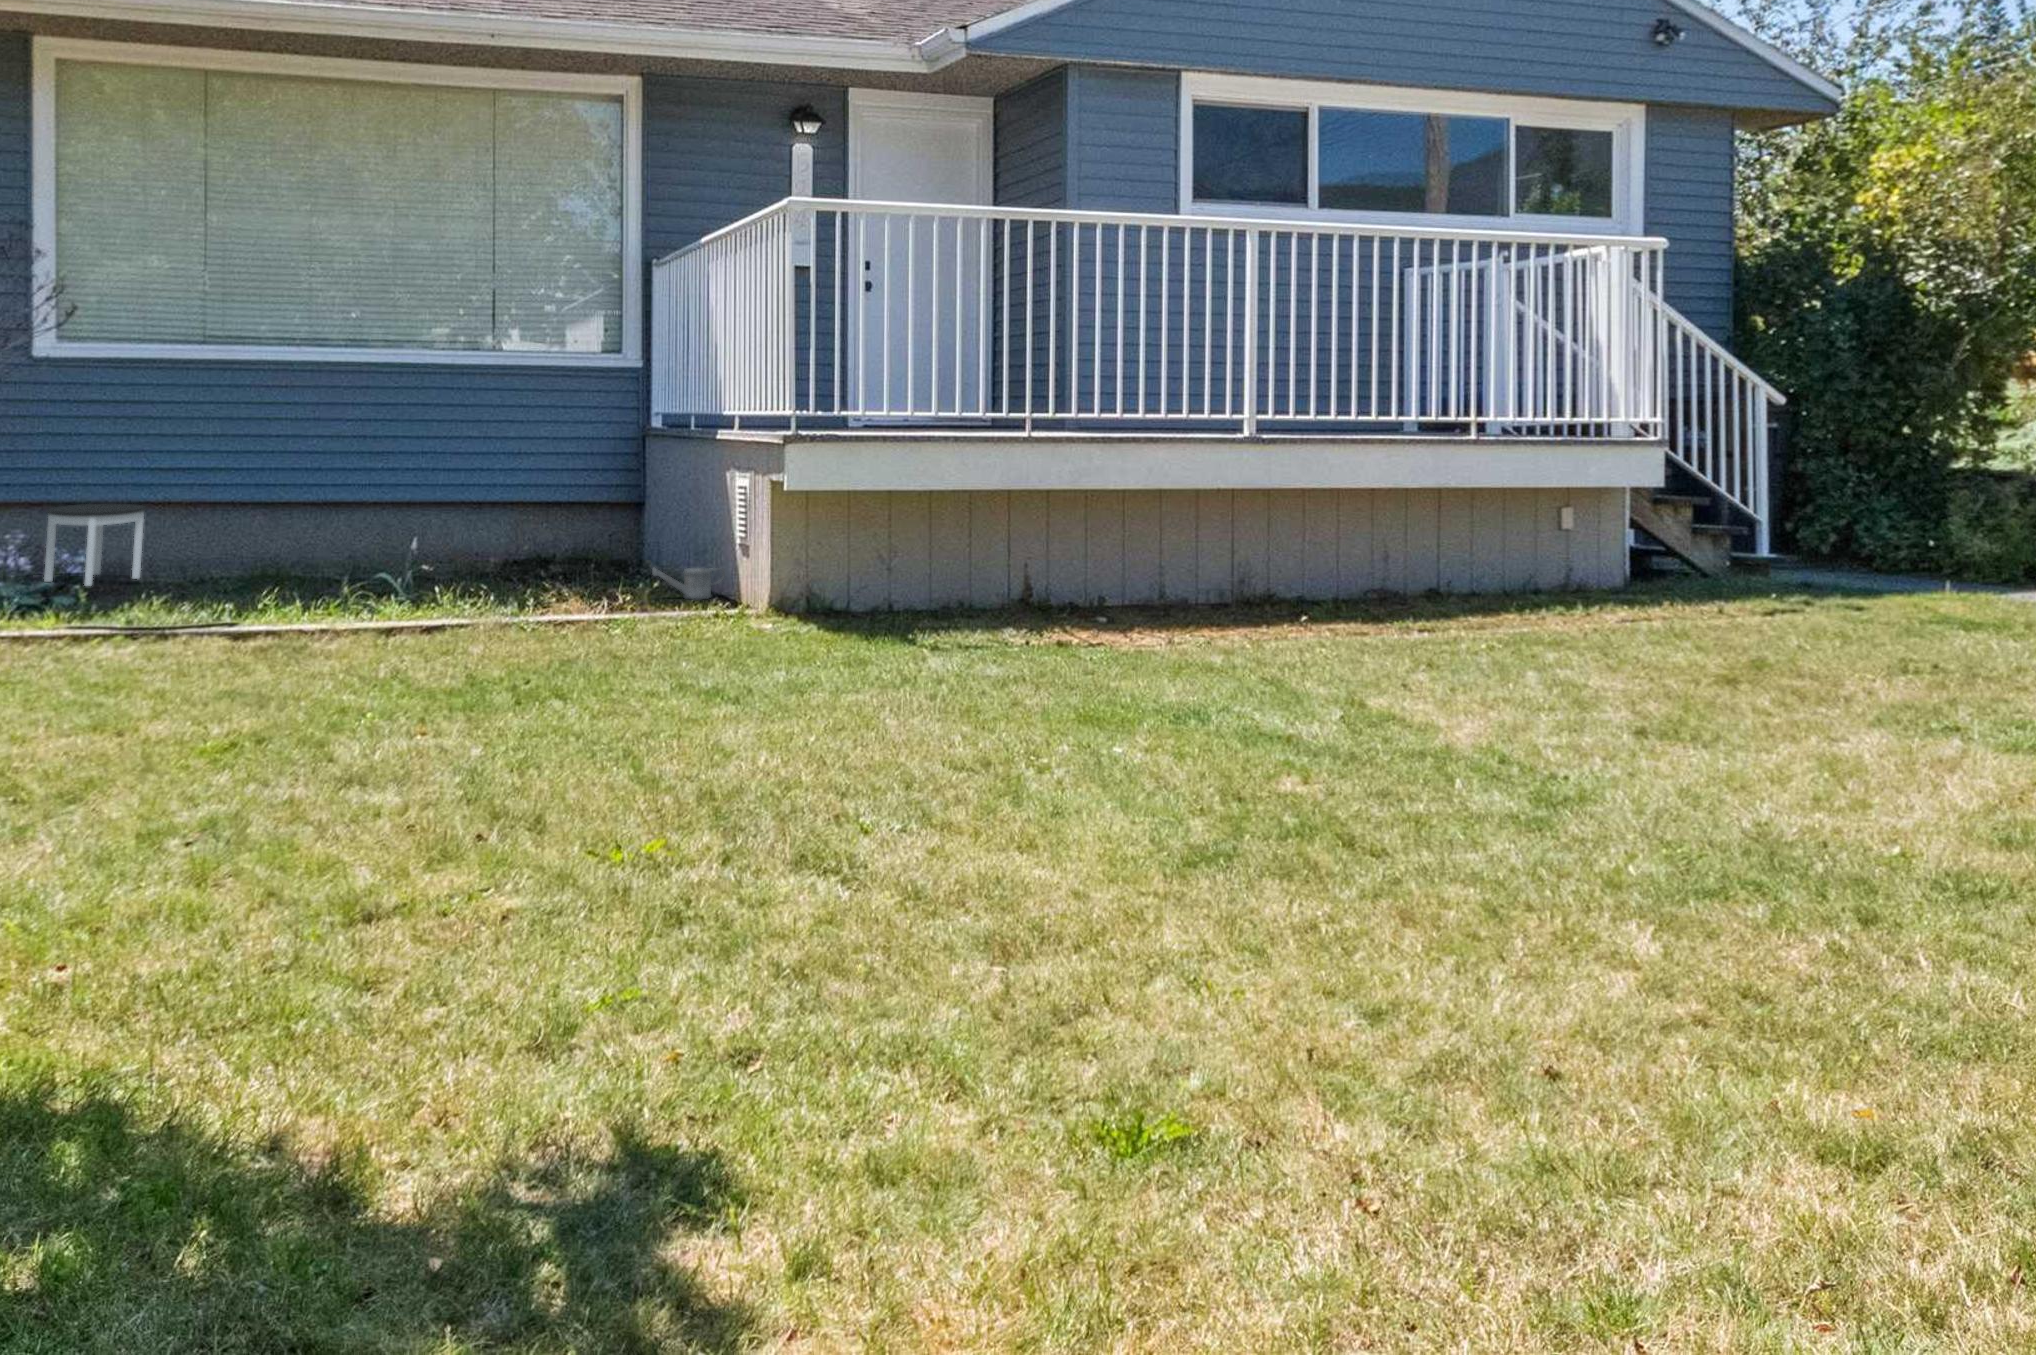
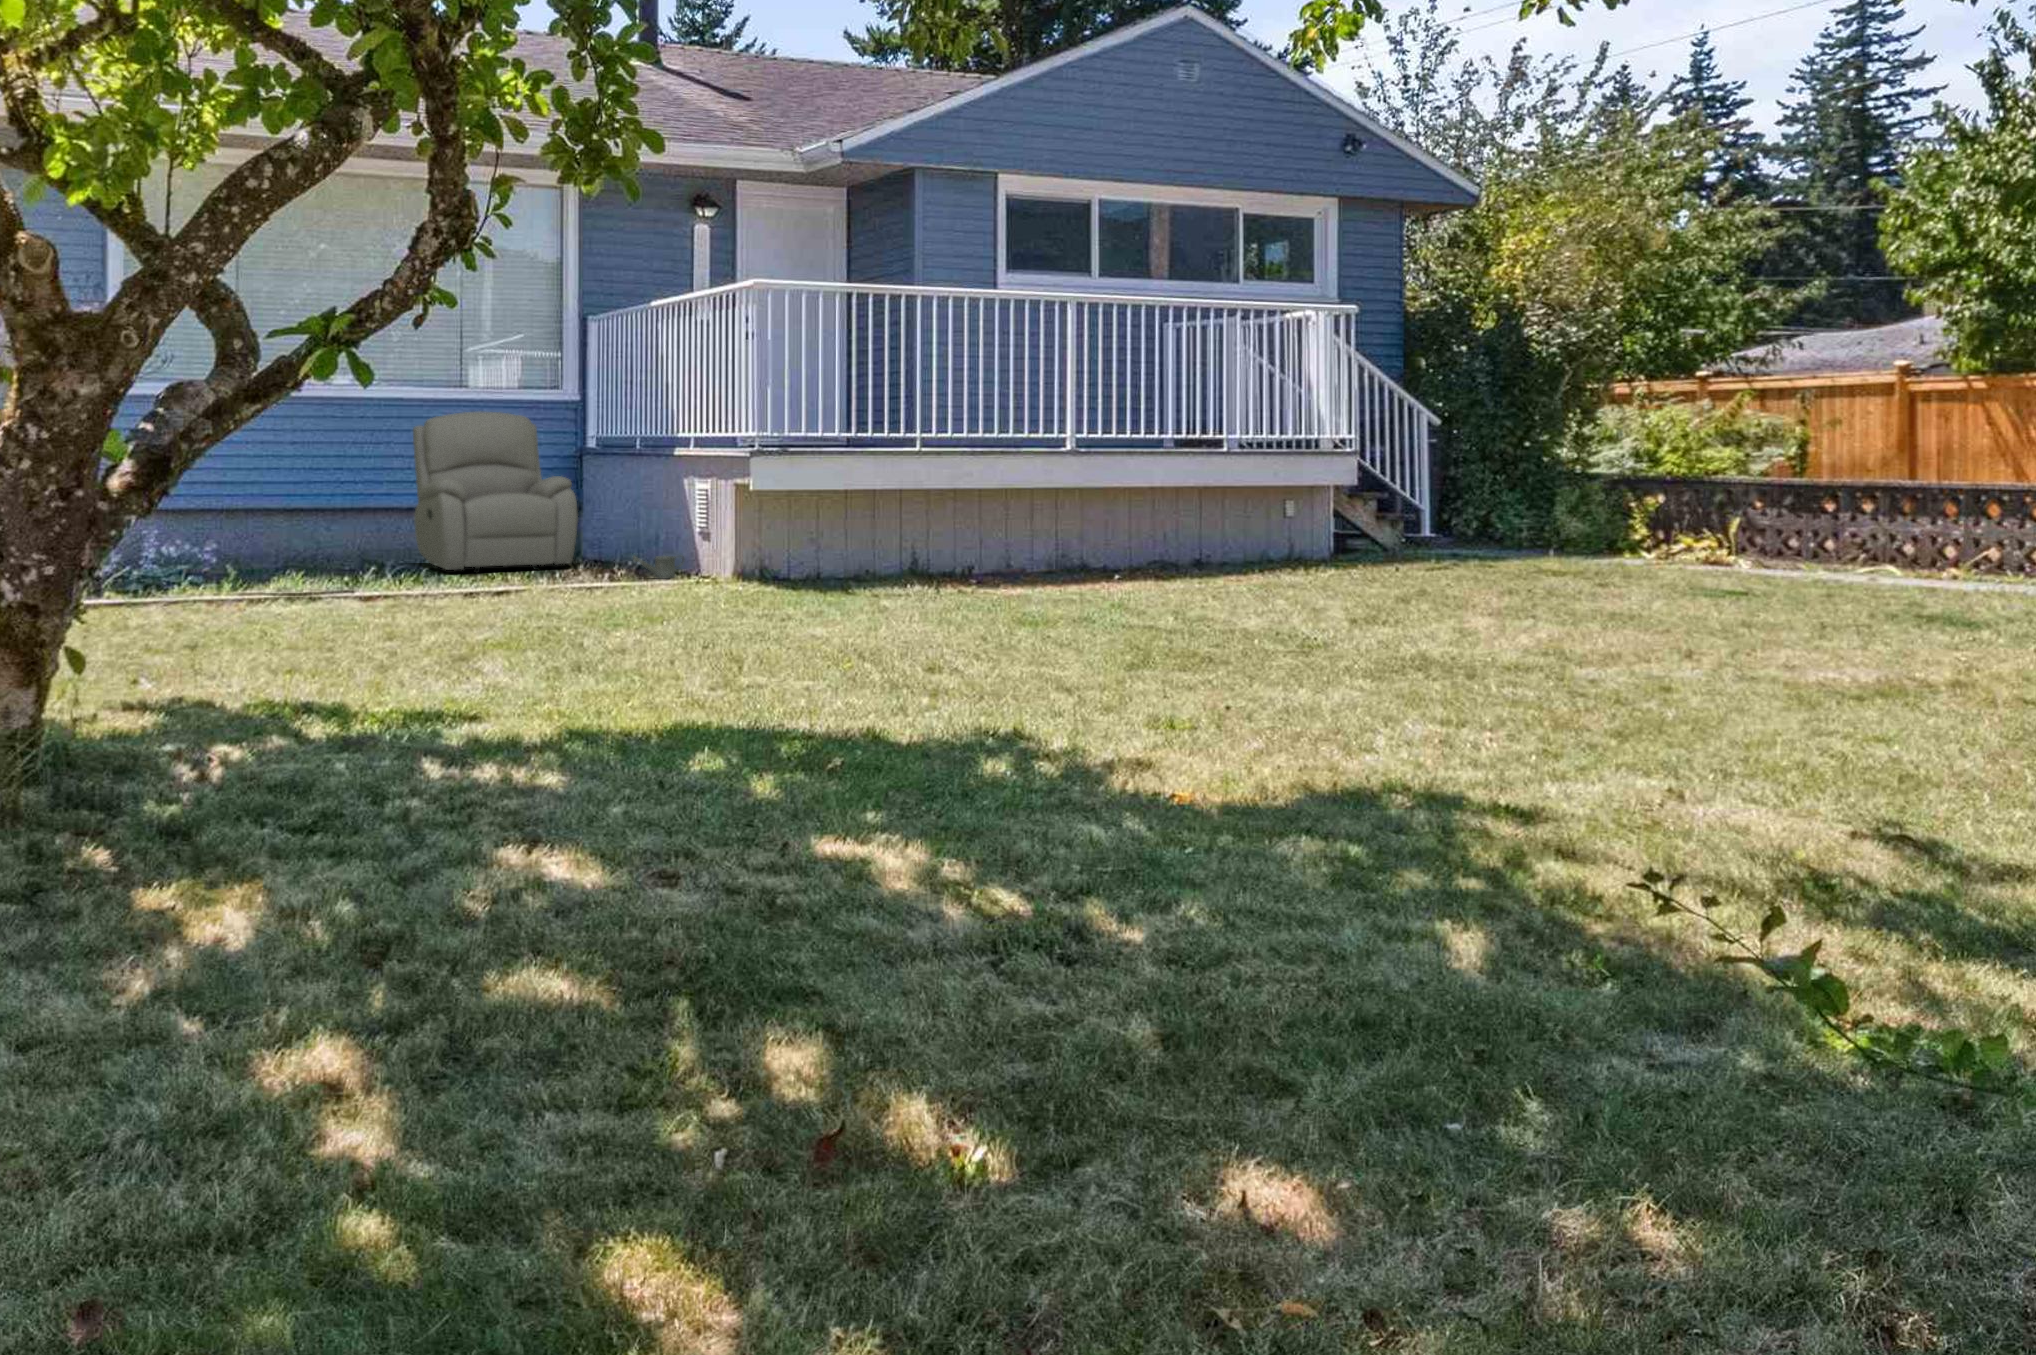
chair: none [403,372,601,585] -> present [413,411,578,573]
round table: present [44,504,146,586] -> none [147,518,223,580]

